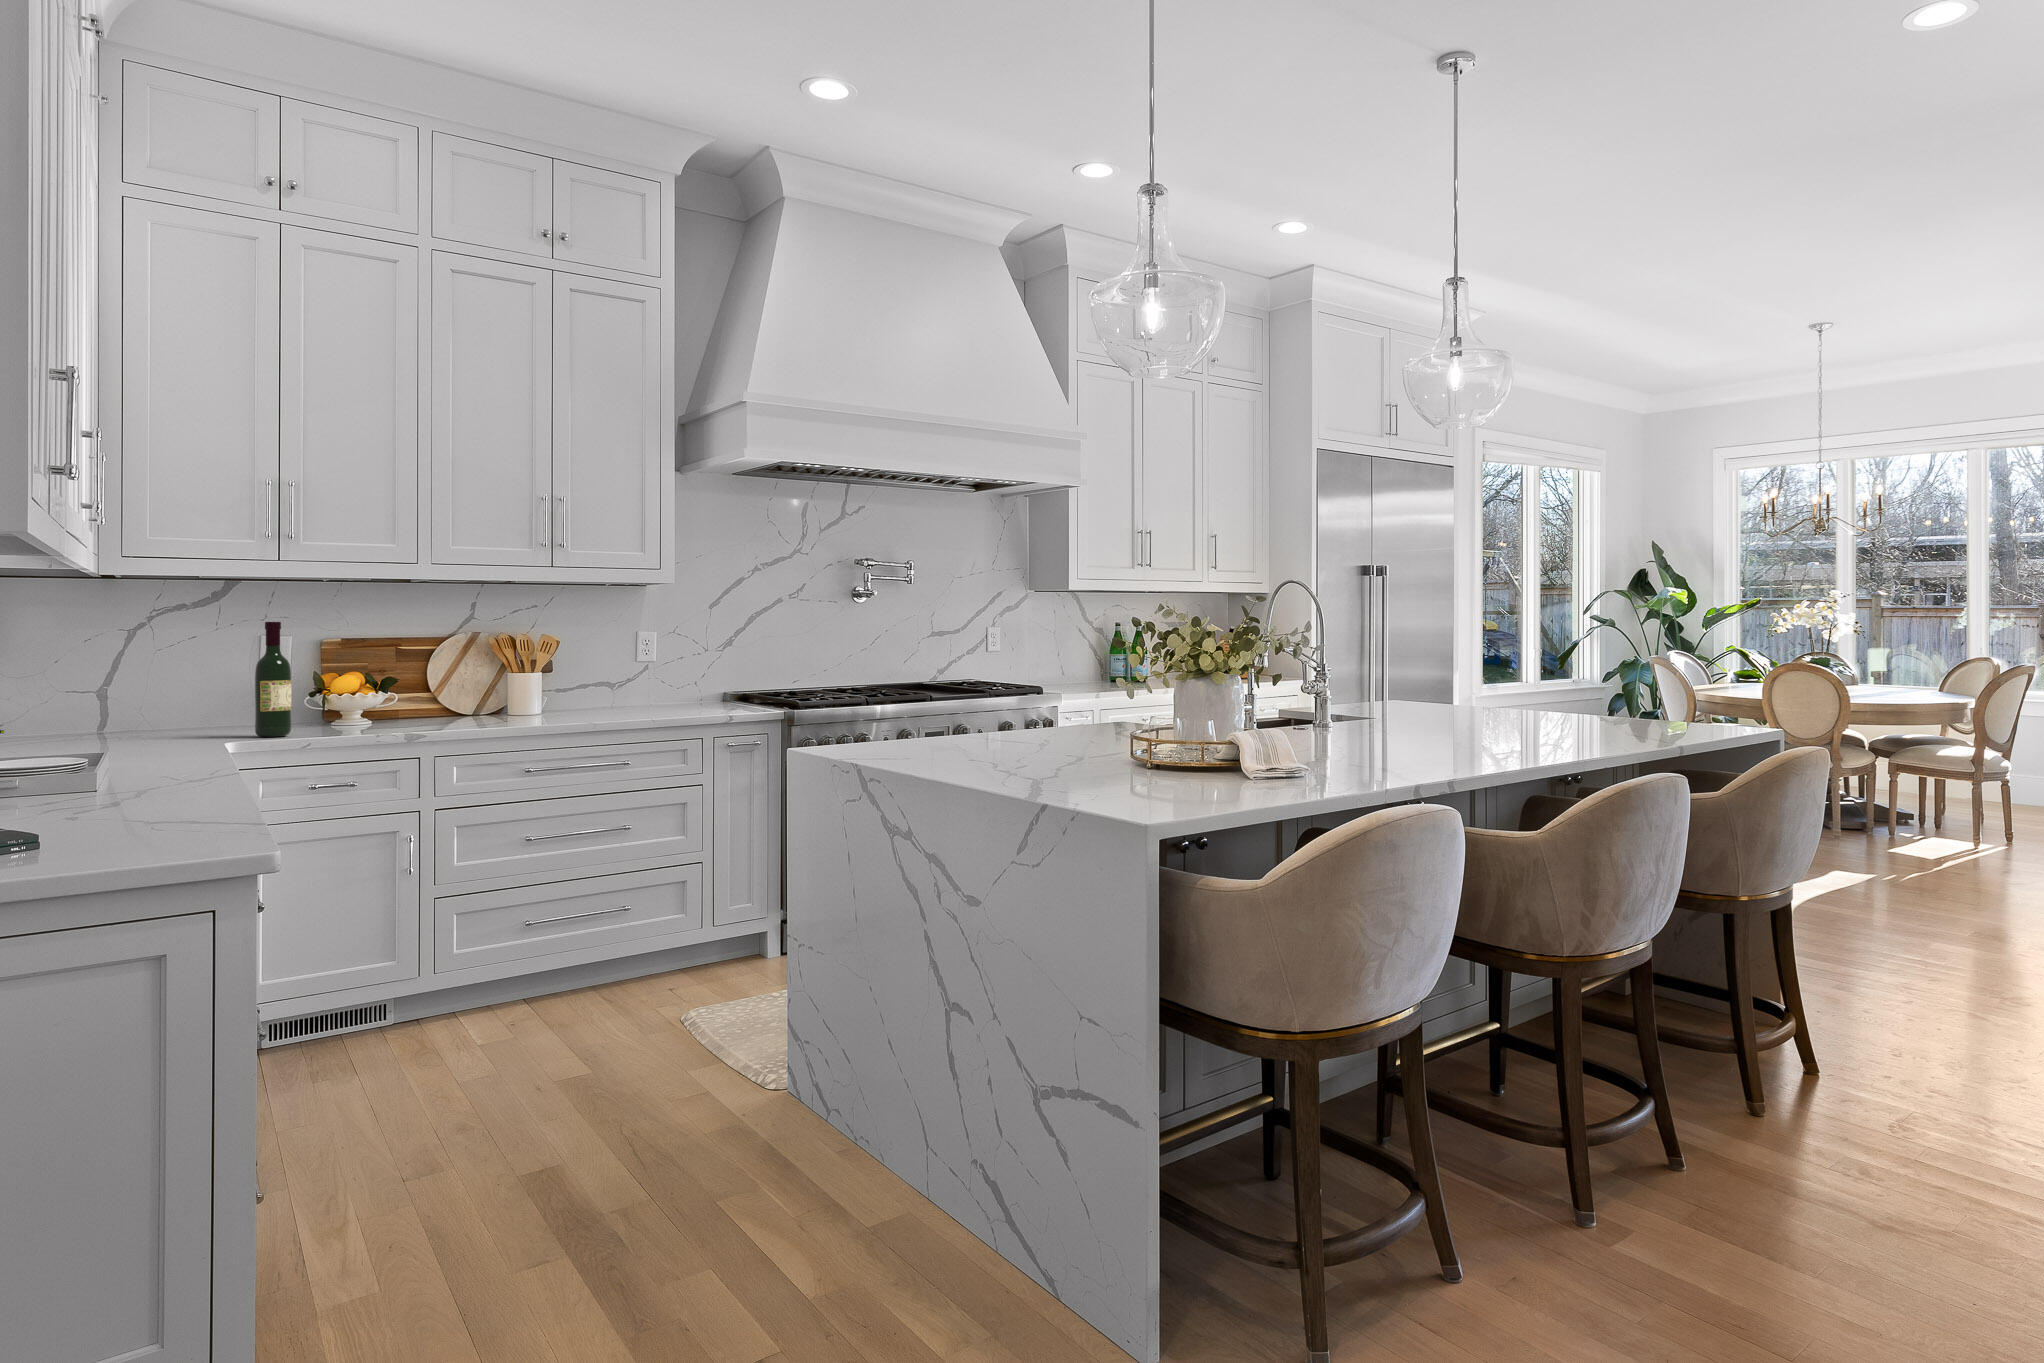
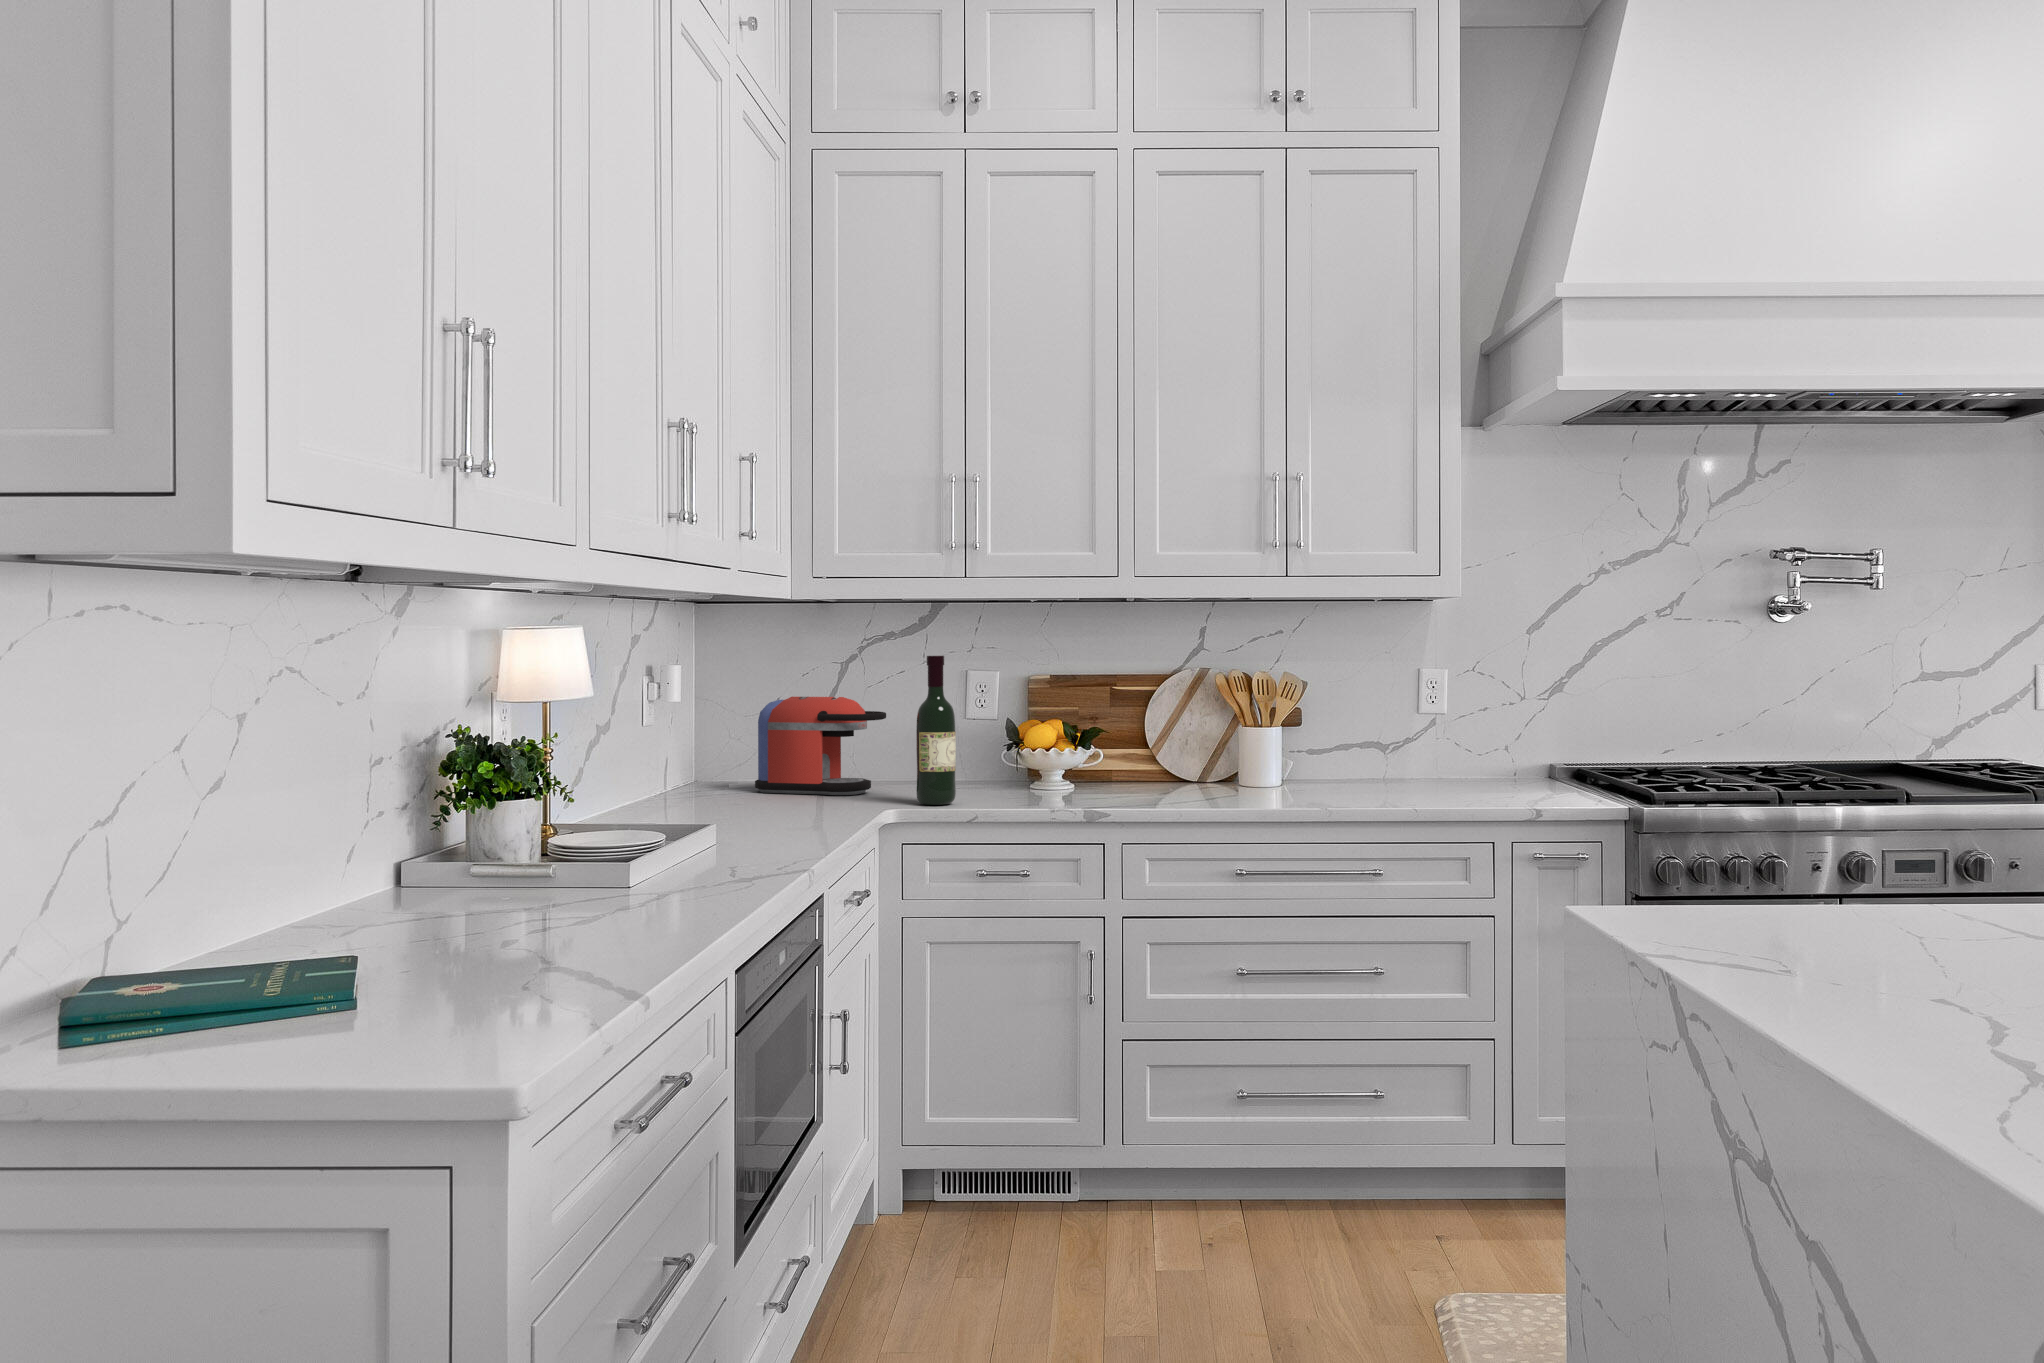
coffee maker: none [62,657,205,740] -> present [755,697,886,795]

